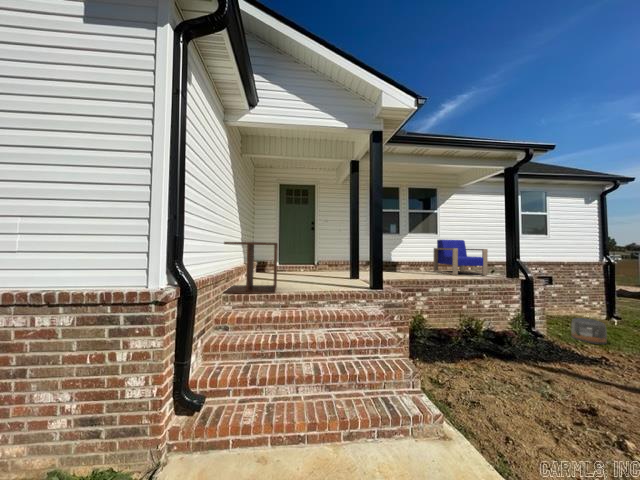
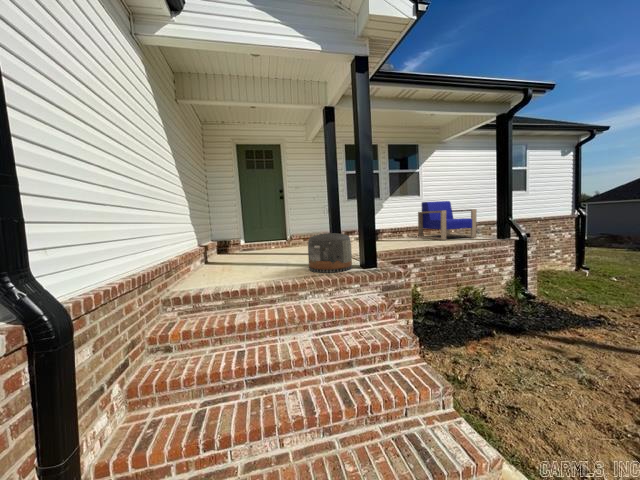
side table: present [223,242,278,294] -> none [155,218,242,295]
pouf: present [571,318,607,344] -> present [308,233,352,273]

